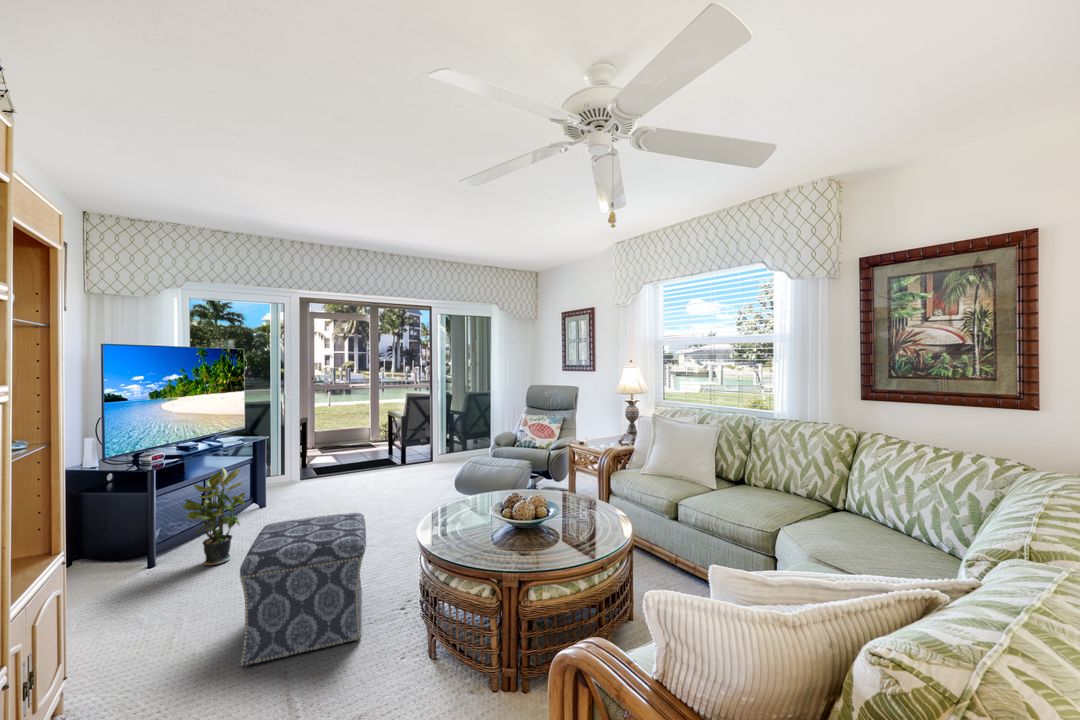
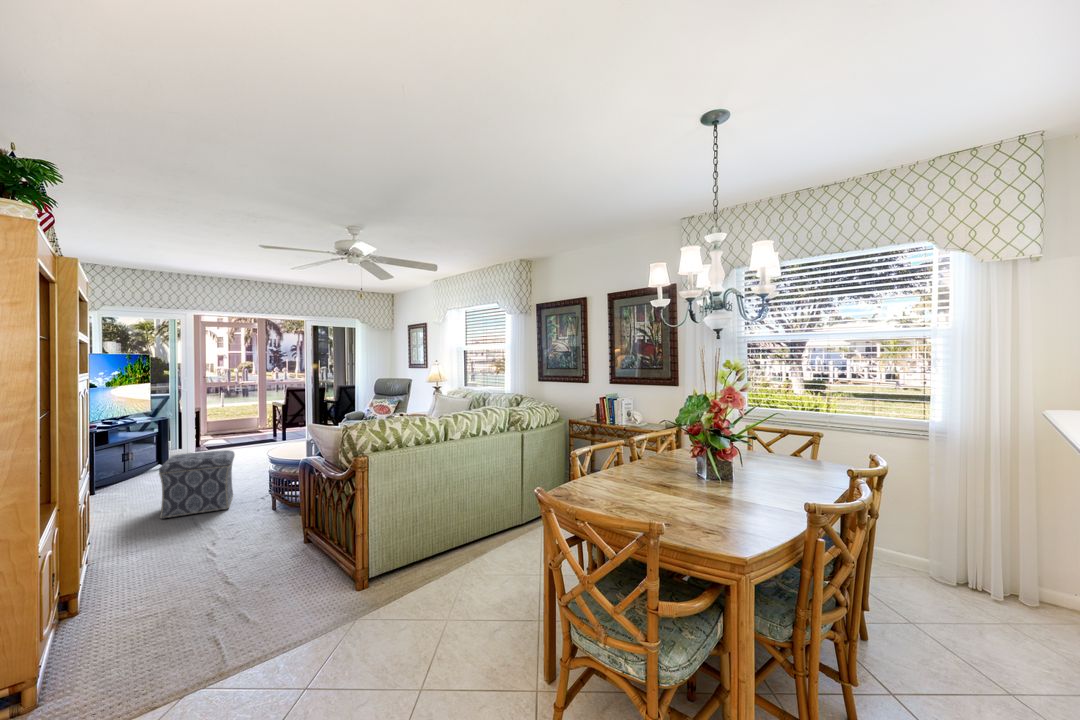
potted plant: present [182,468,245,566] -> none [112,432,156,493]

